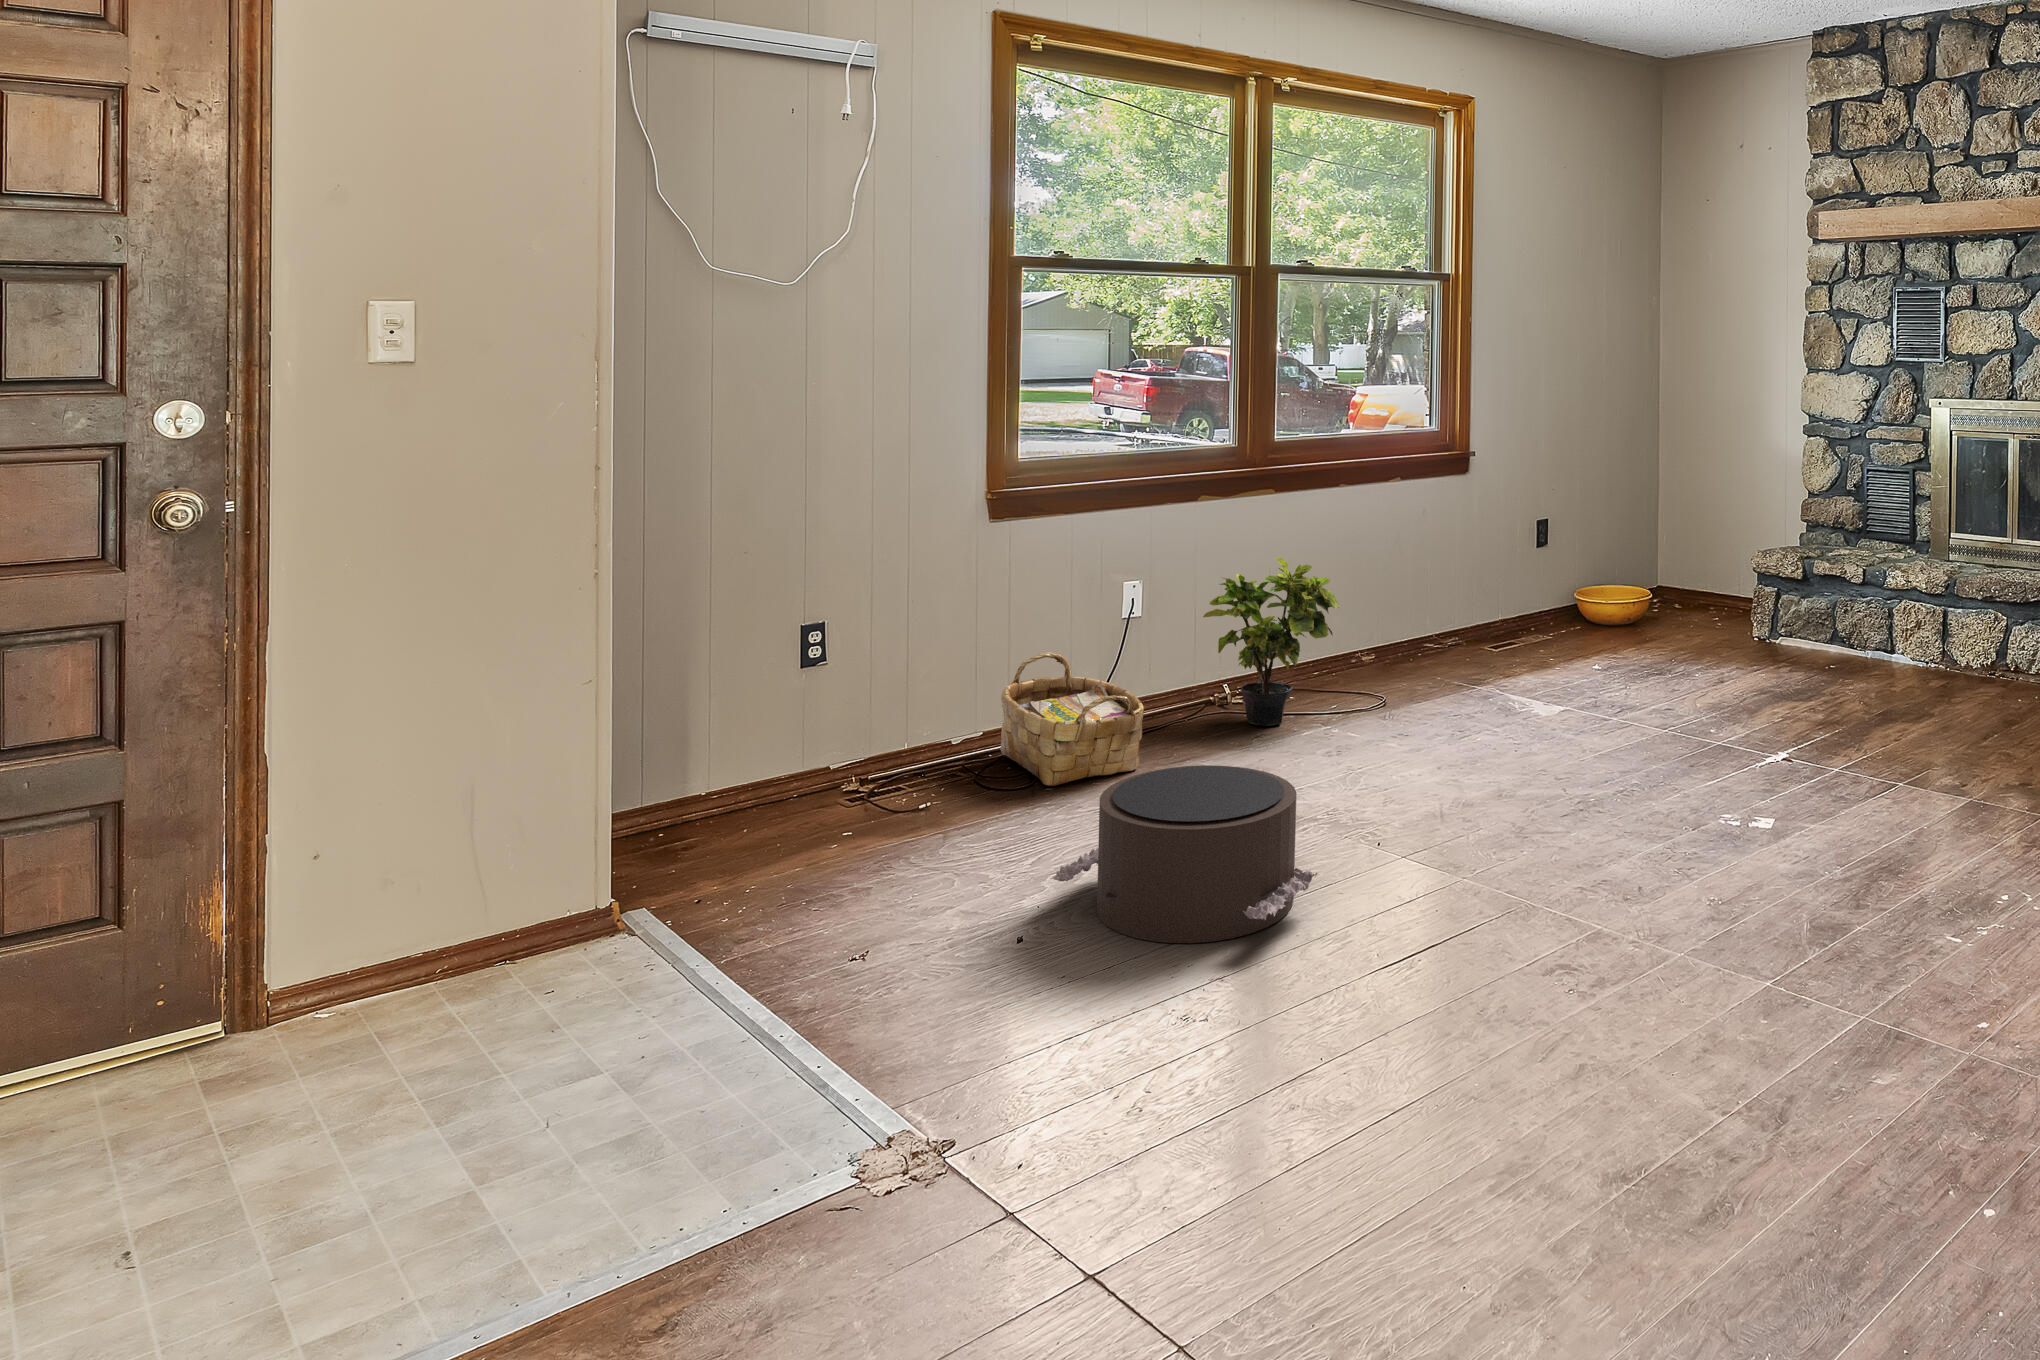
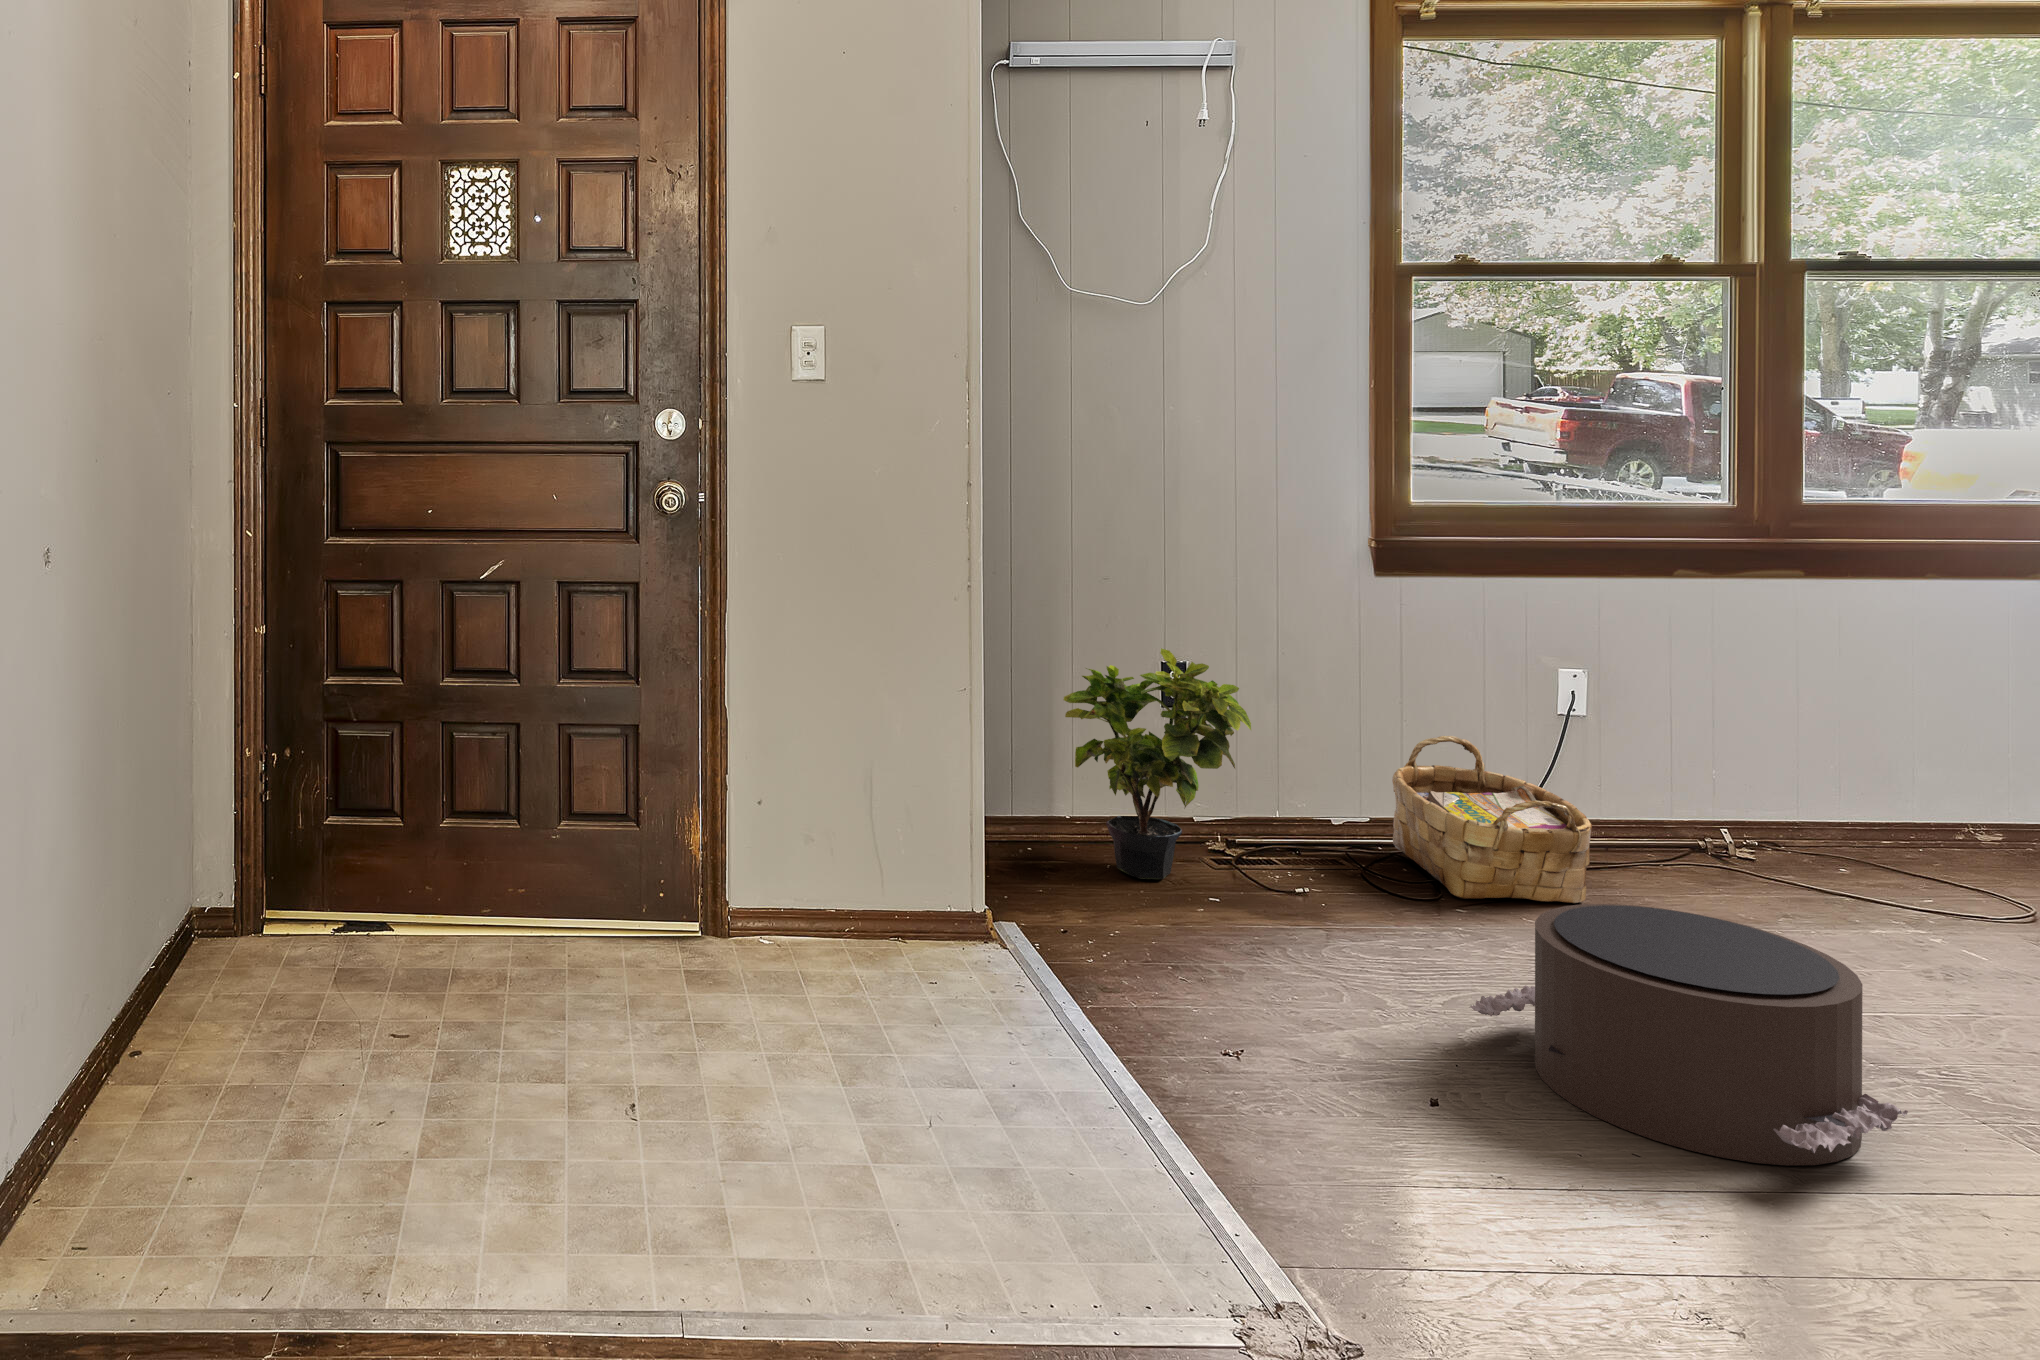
potted plant: present [1203,557,1339,726] -> present [1063,648,1251,879]

